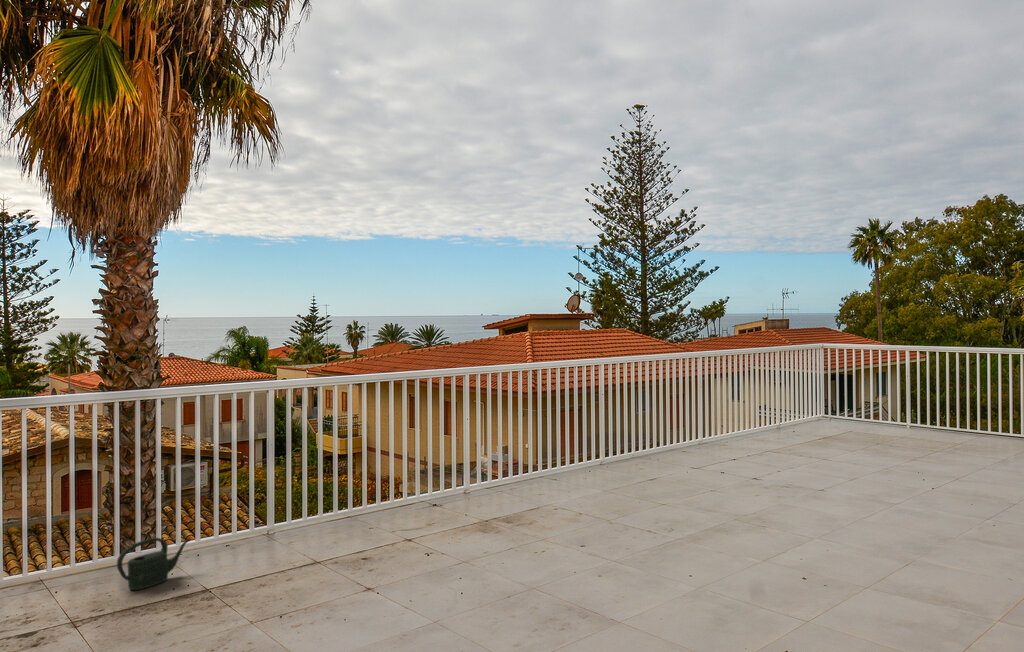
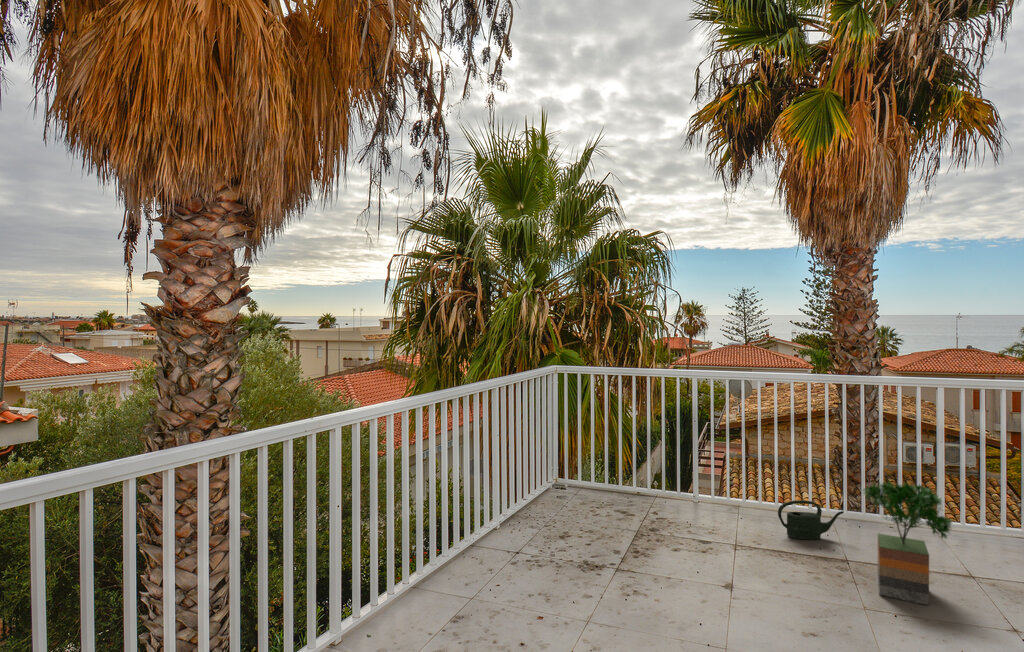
potted tree: none [228,480,315,606] -> present [863,481,952,605]

